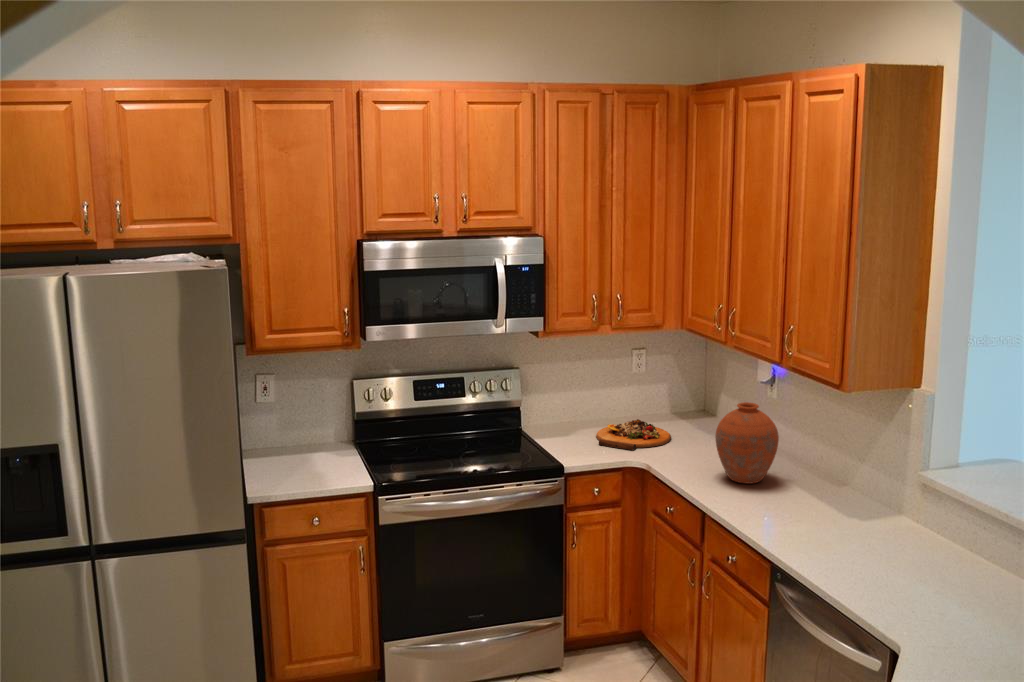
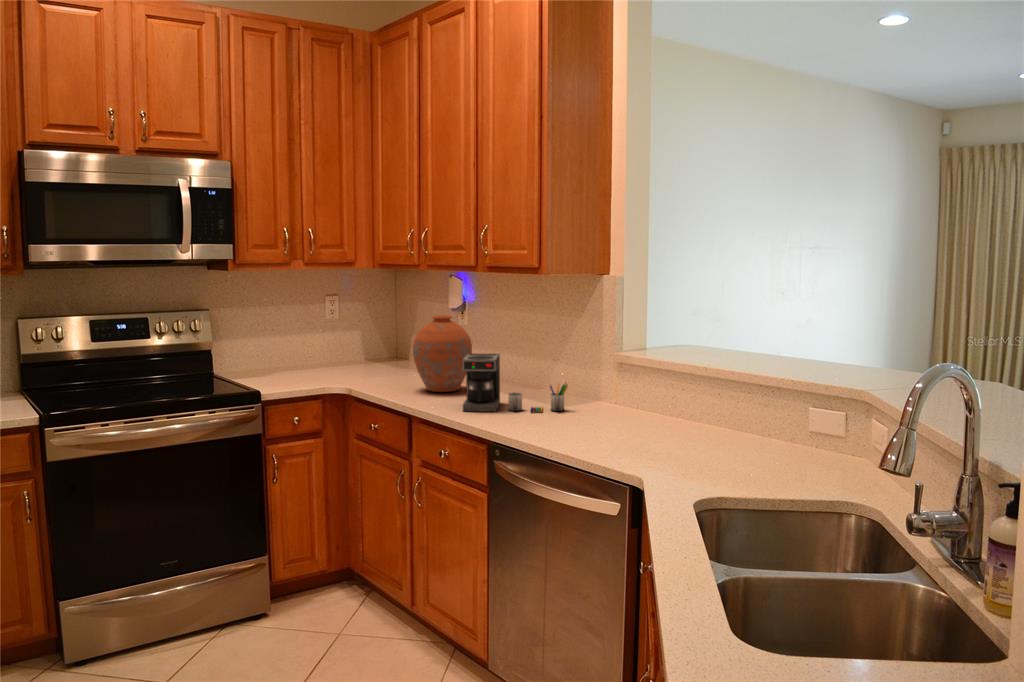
cutting board: present [596,419,671,450] -> none [294,357,371,381]
coffee maker: none [766,457,886,536] -> present [462,354,568,412]

